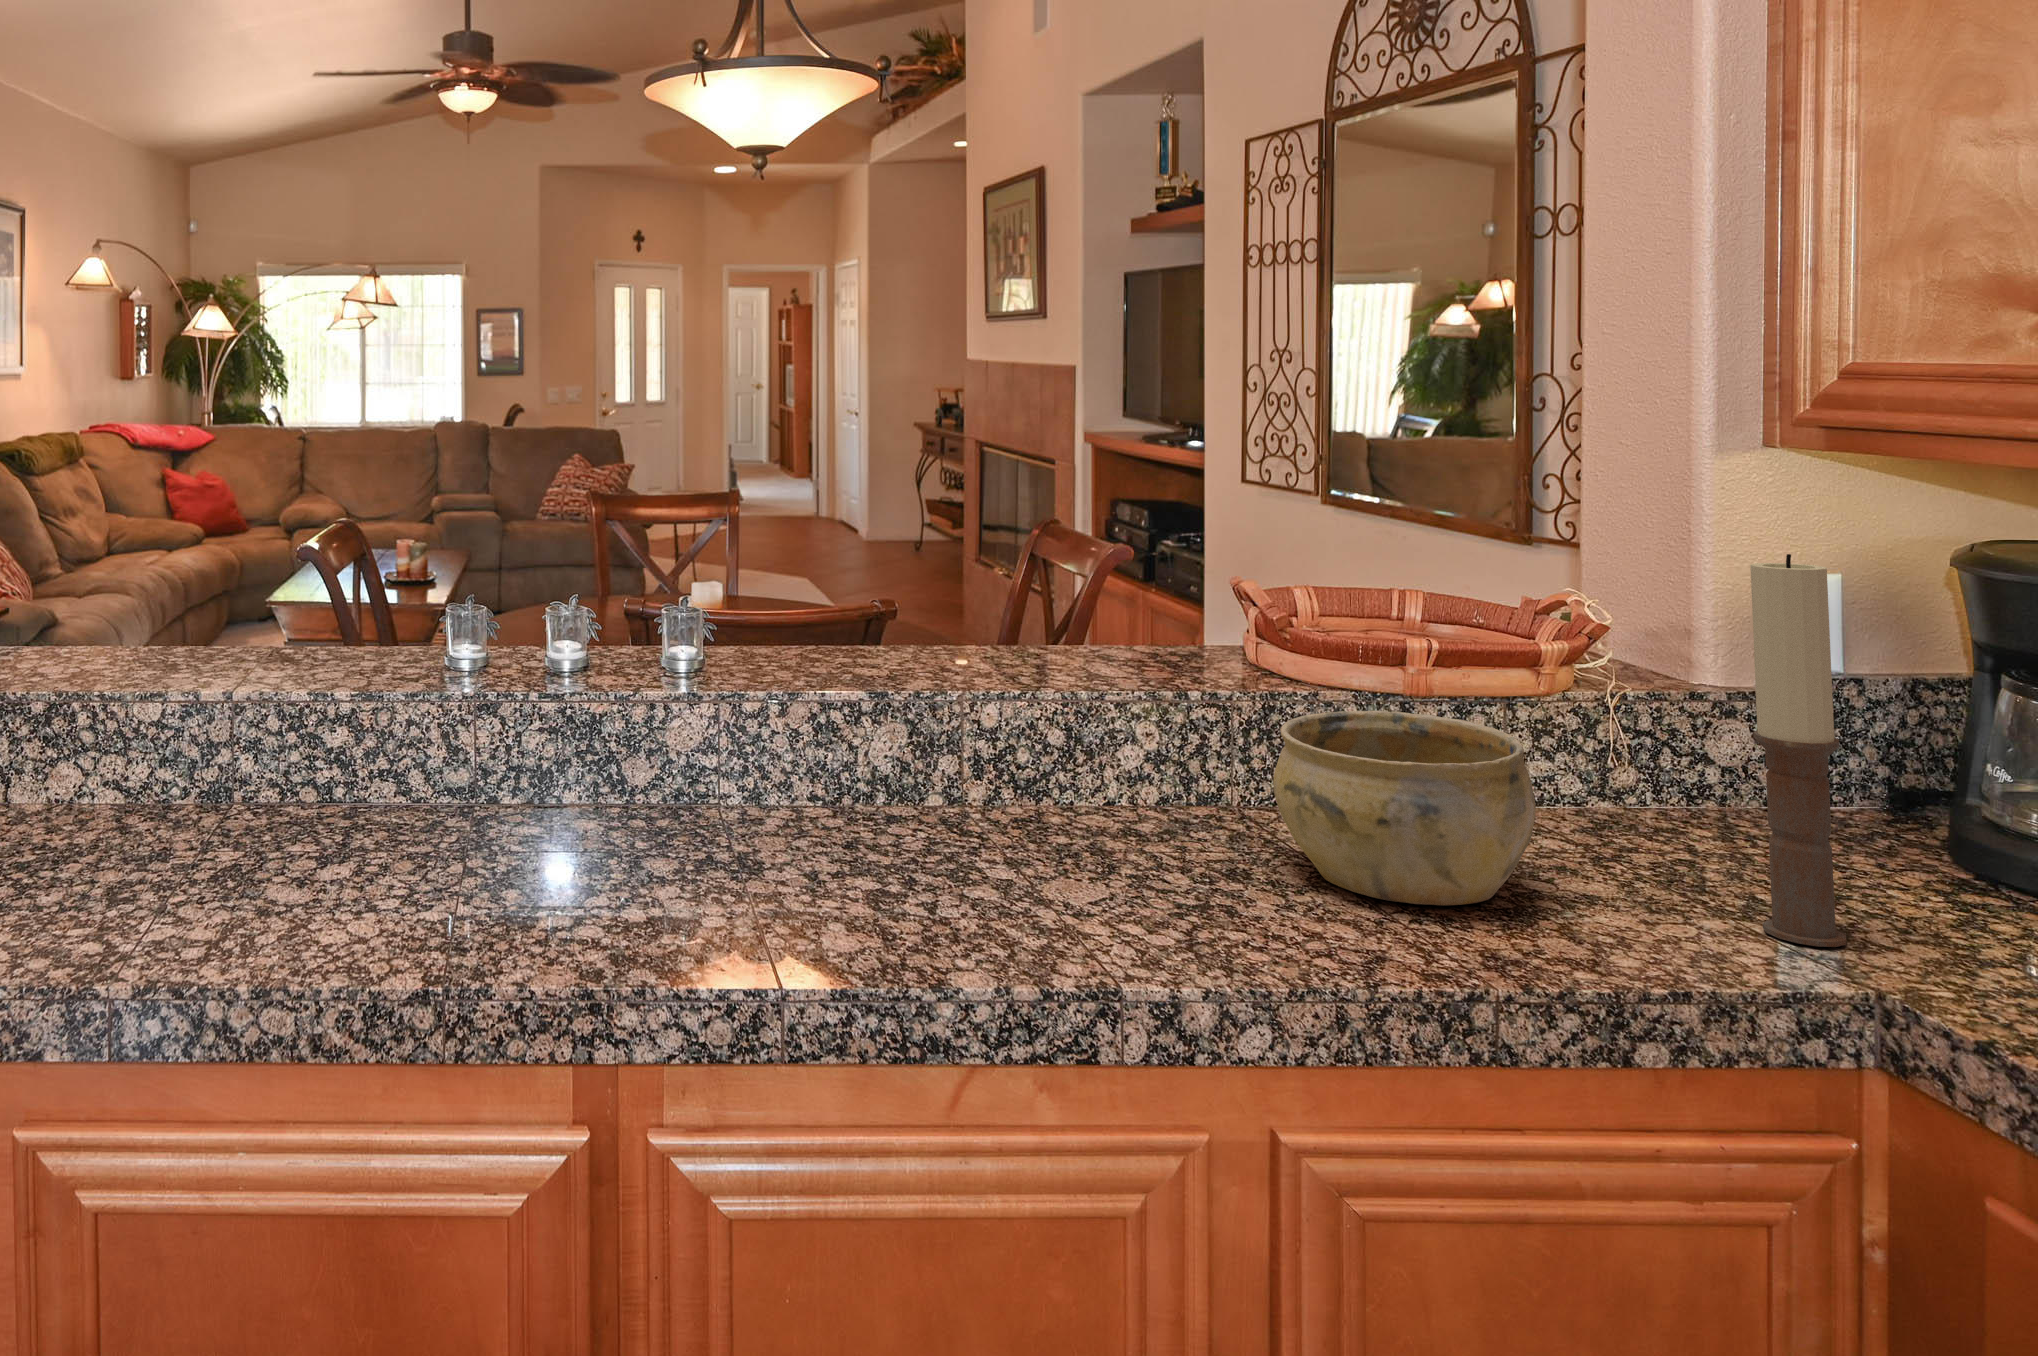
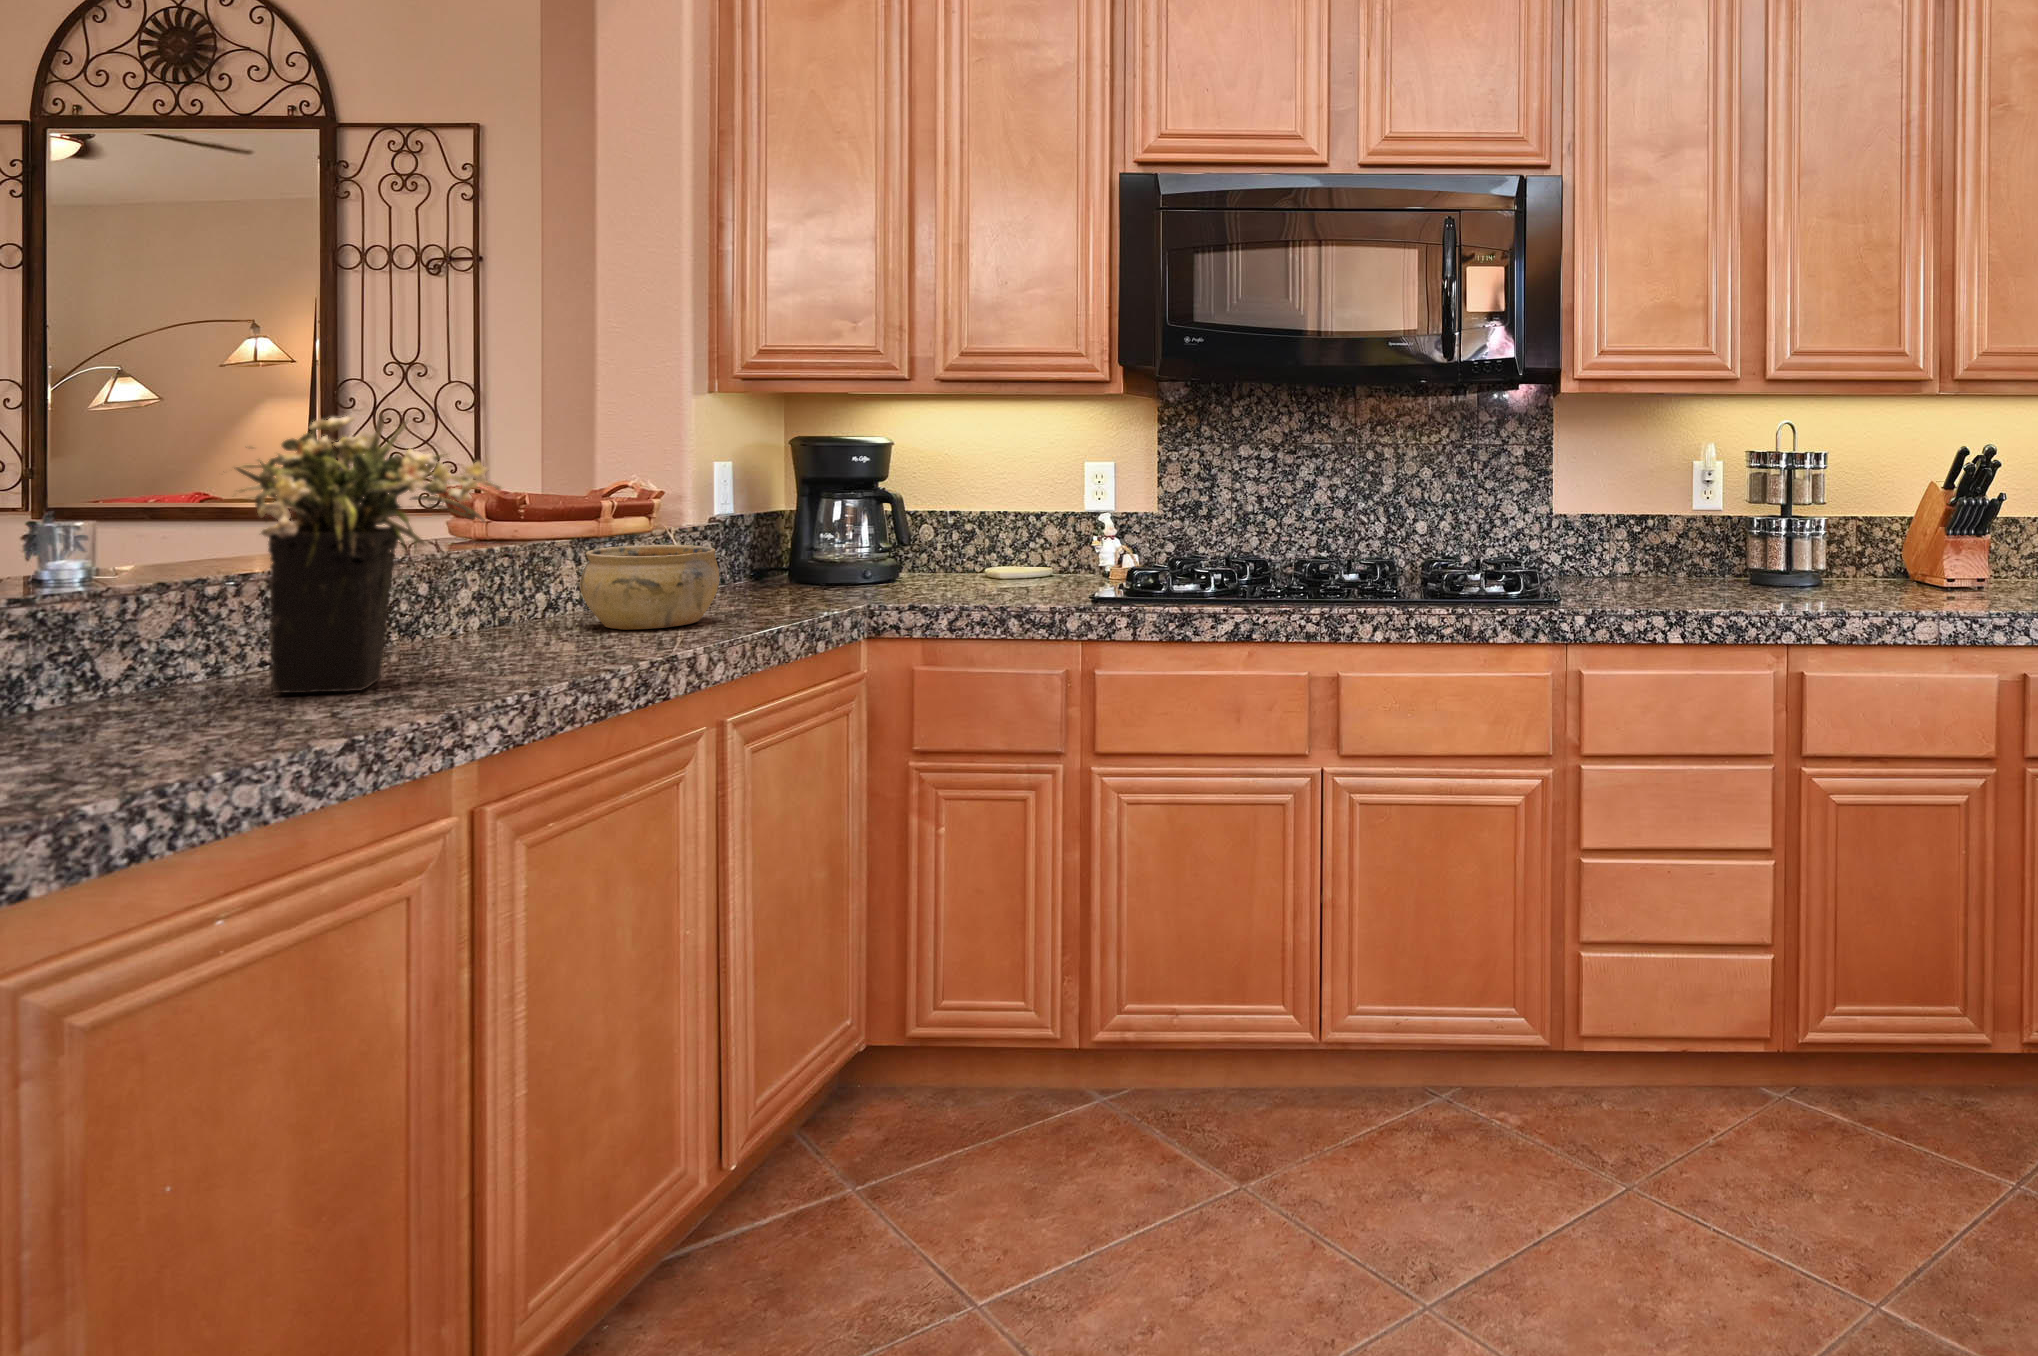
flower arrangement: none [560,488,888,890] -> present [236,413,501,693]
candle: present [1750,554,1846,947] -> none [786,451,816,609]

